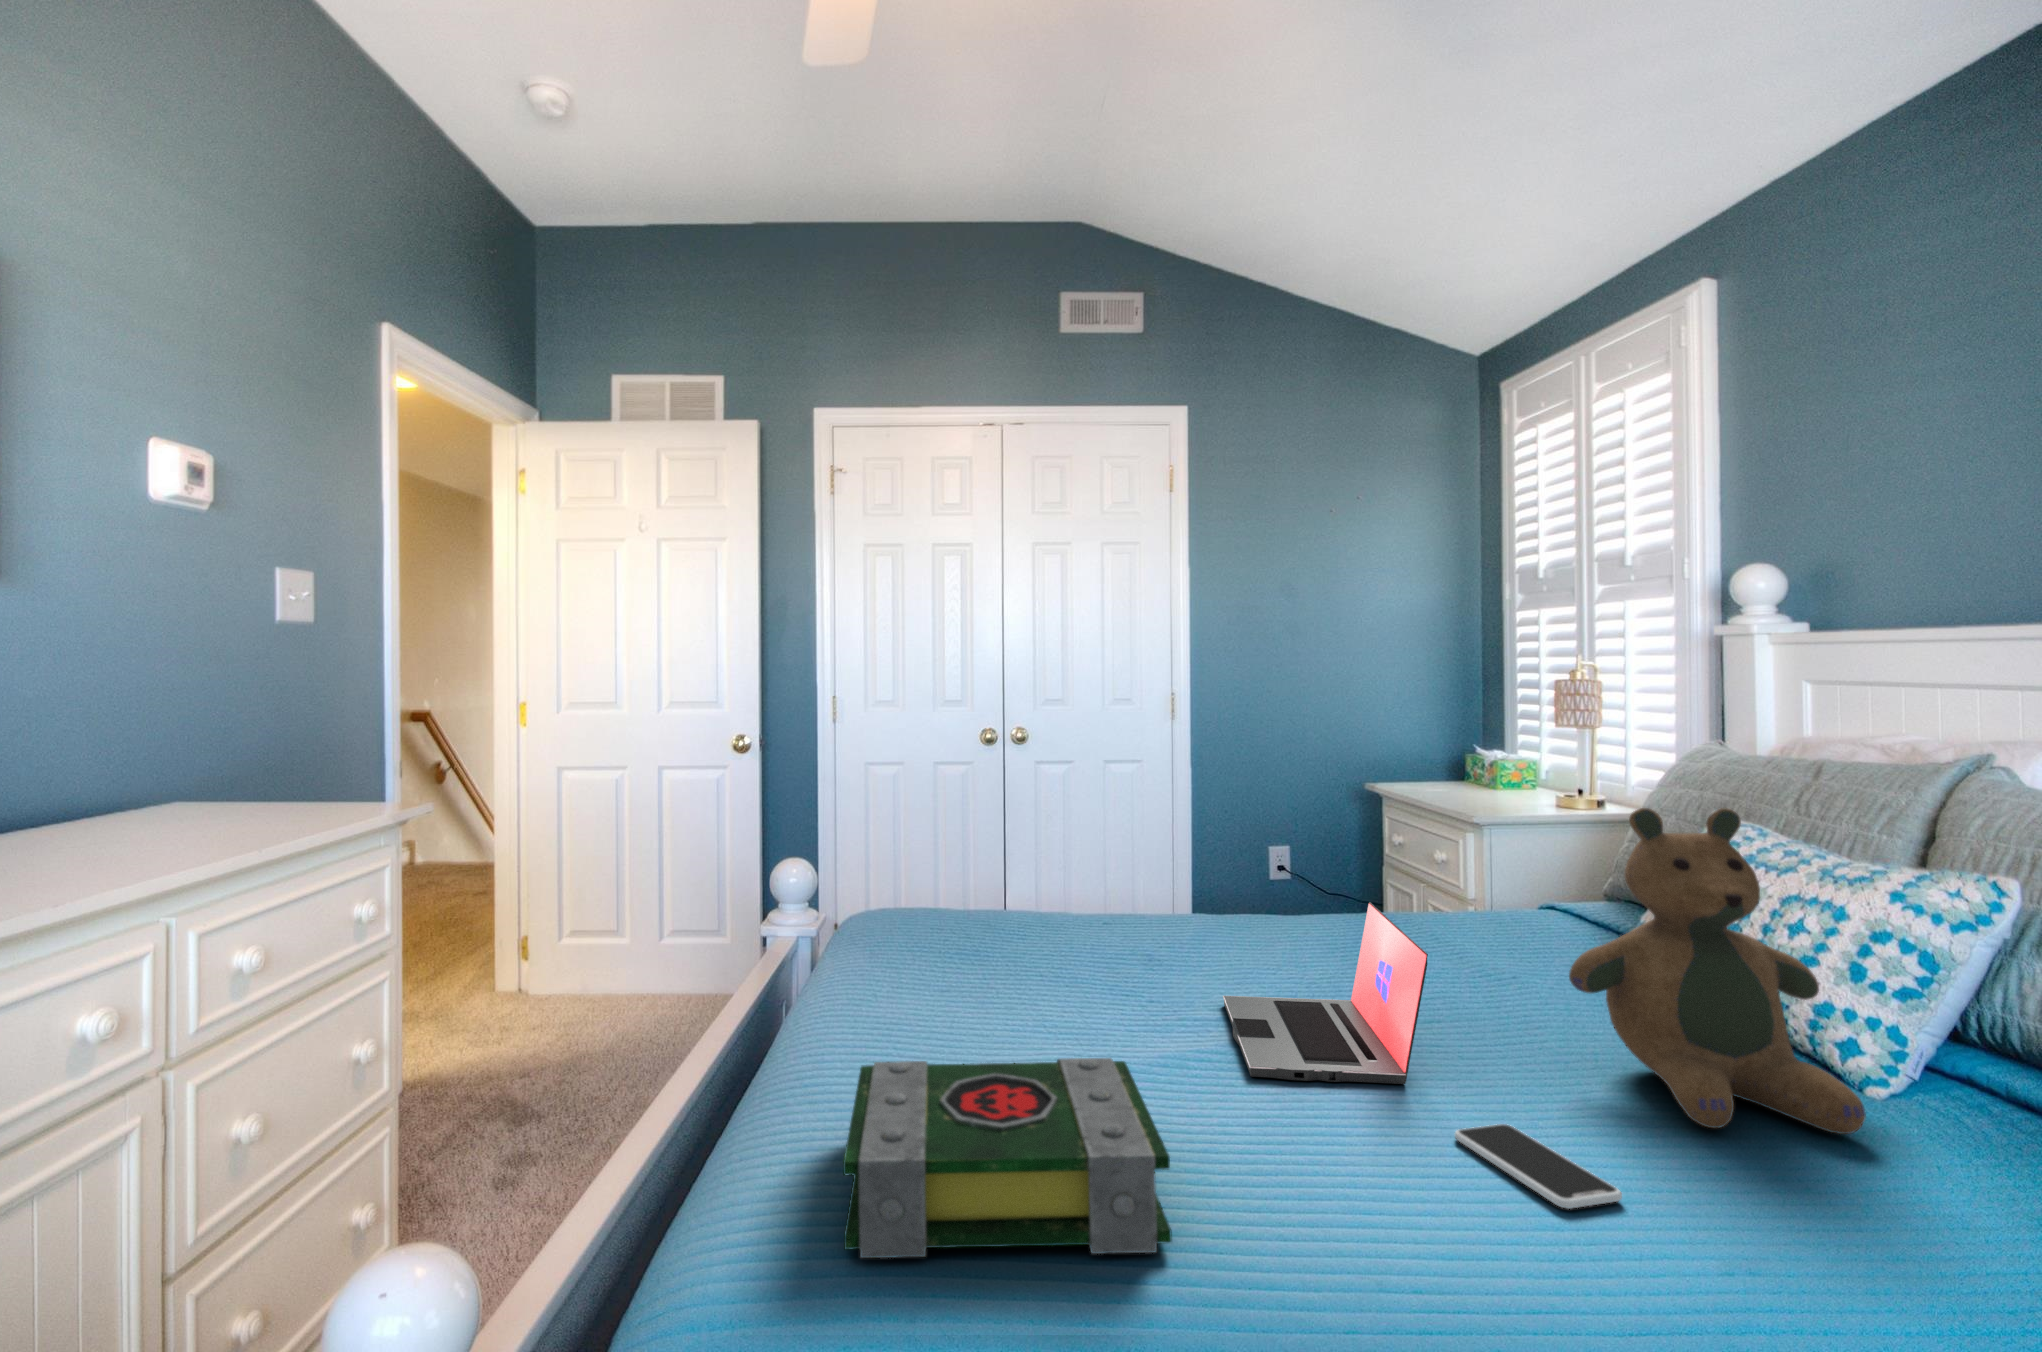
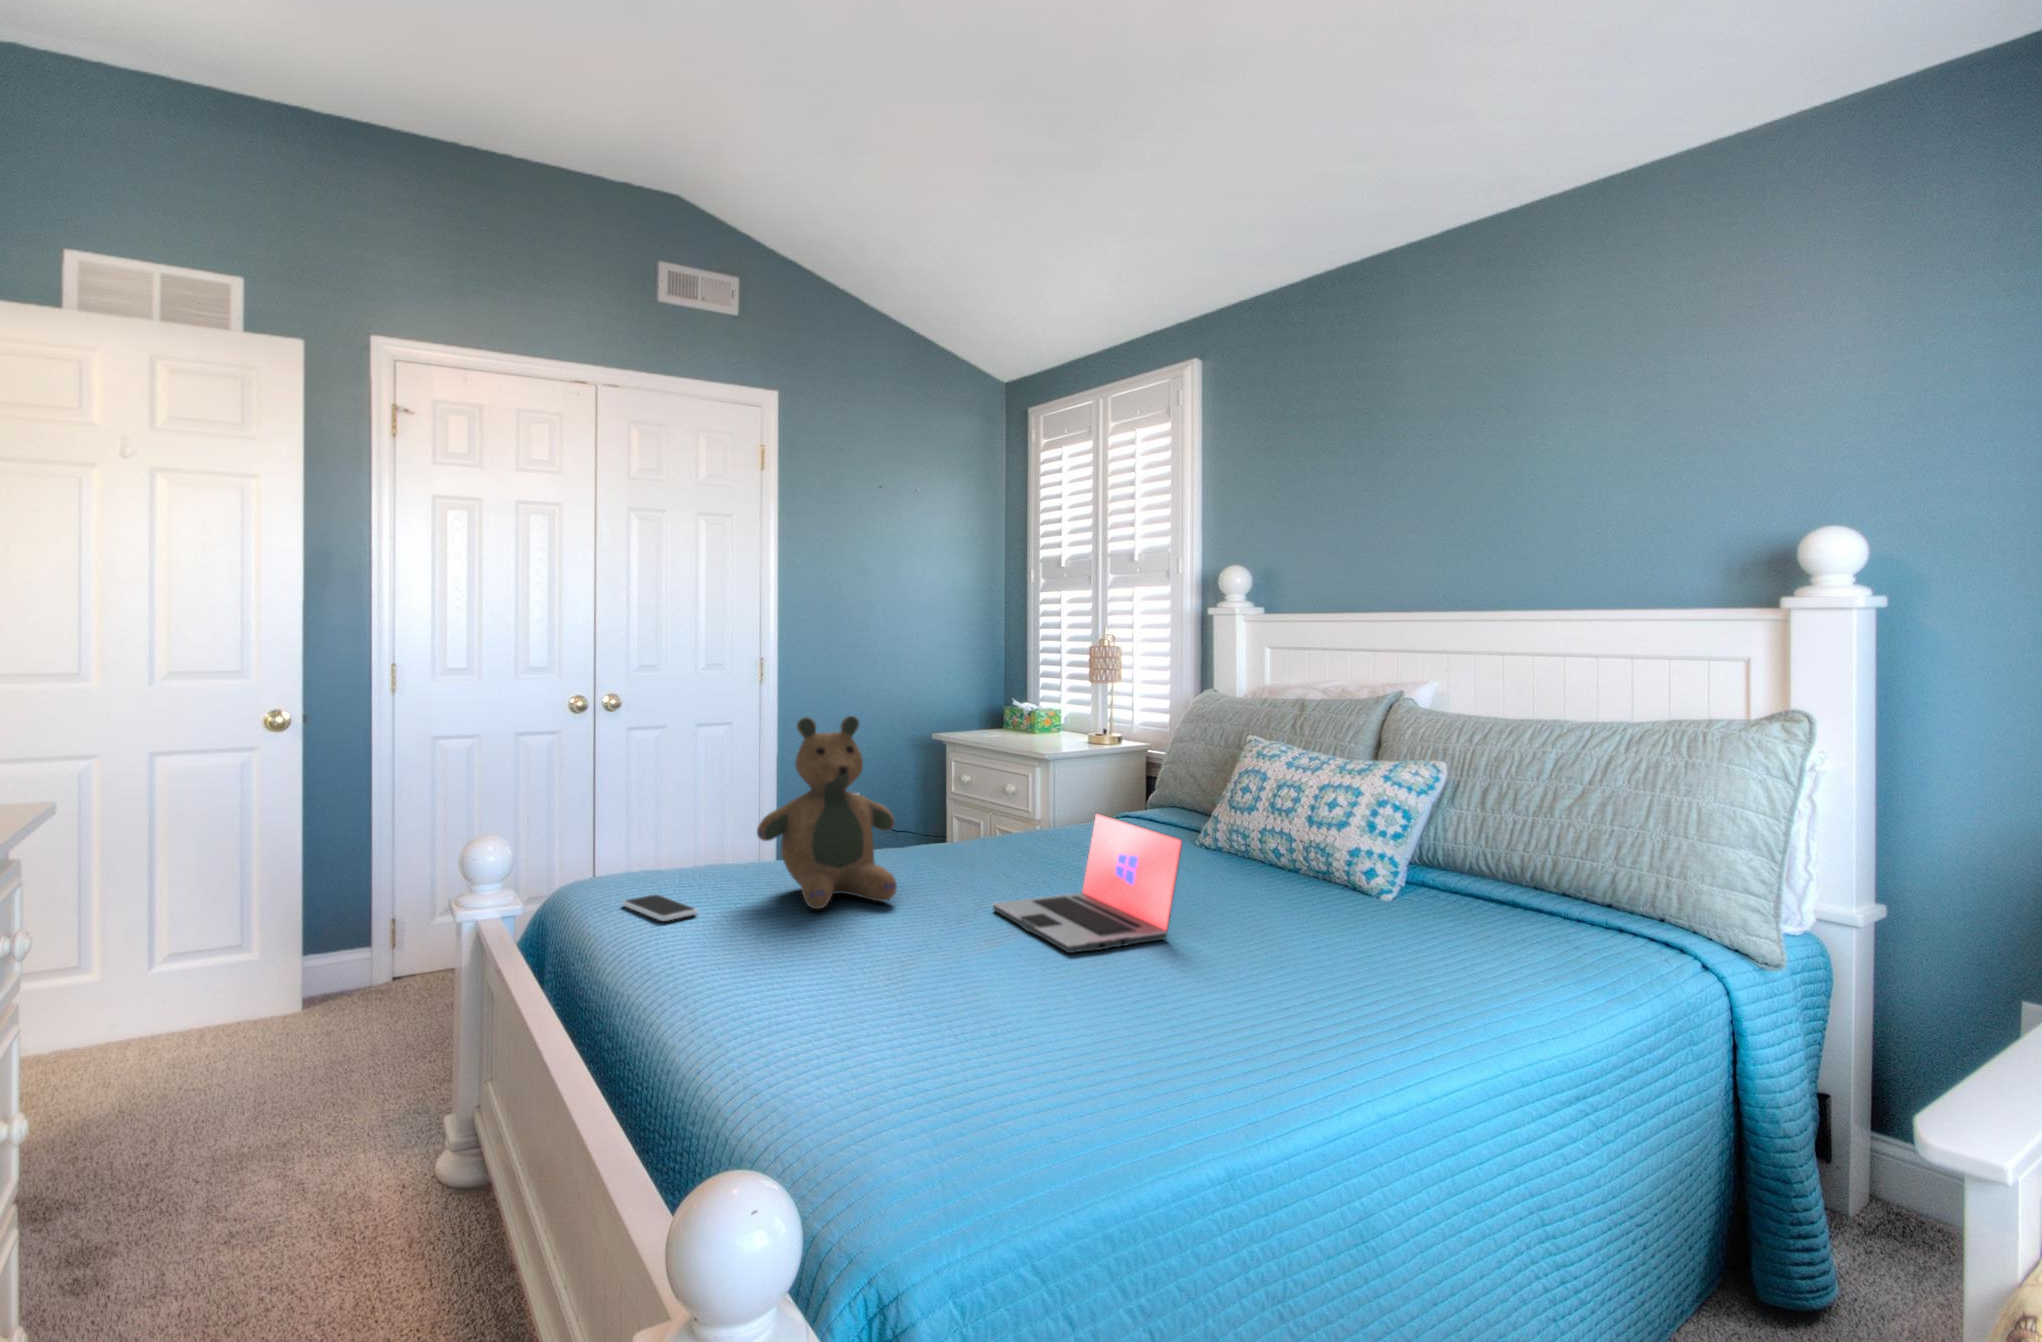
teddy bear: present [1569,808,1866,1134] -> present [757,716,897,909]
book: present [843,1058,1172,1258] -> none [823,944,1147,1130]
smartphone: present [1455,1124,1622,1209] -> present [623,894,698,921]

